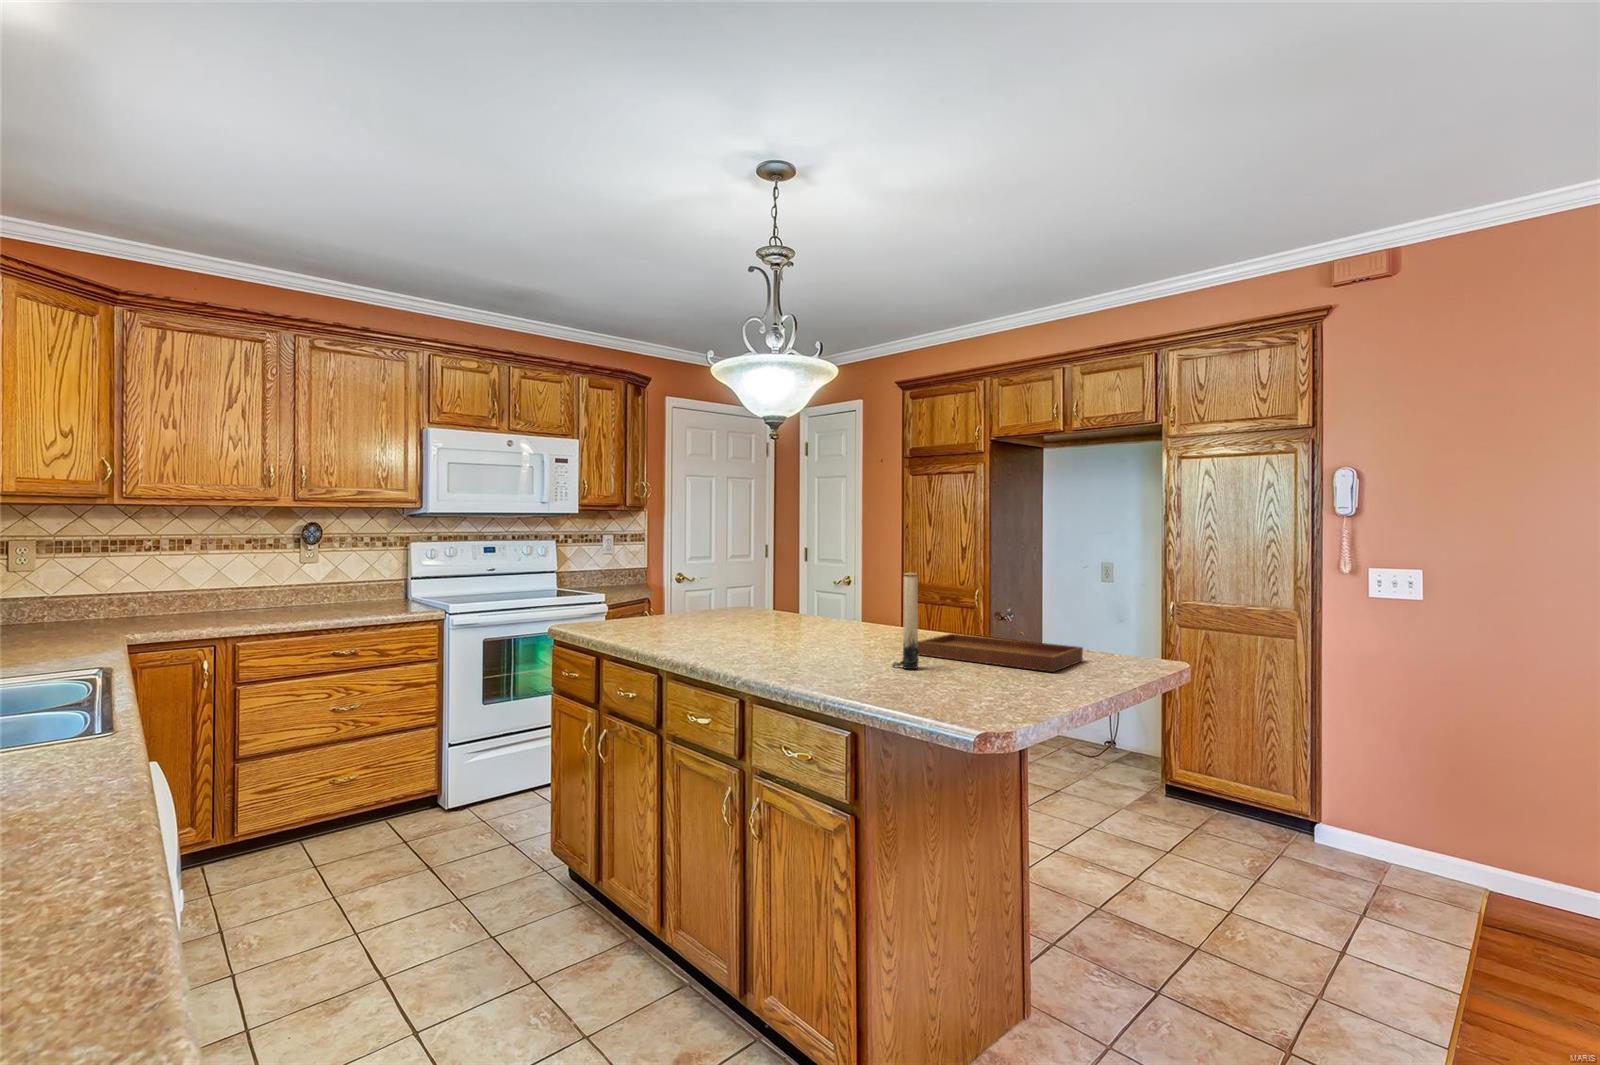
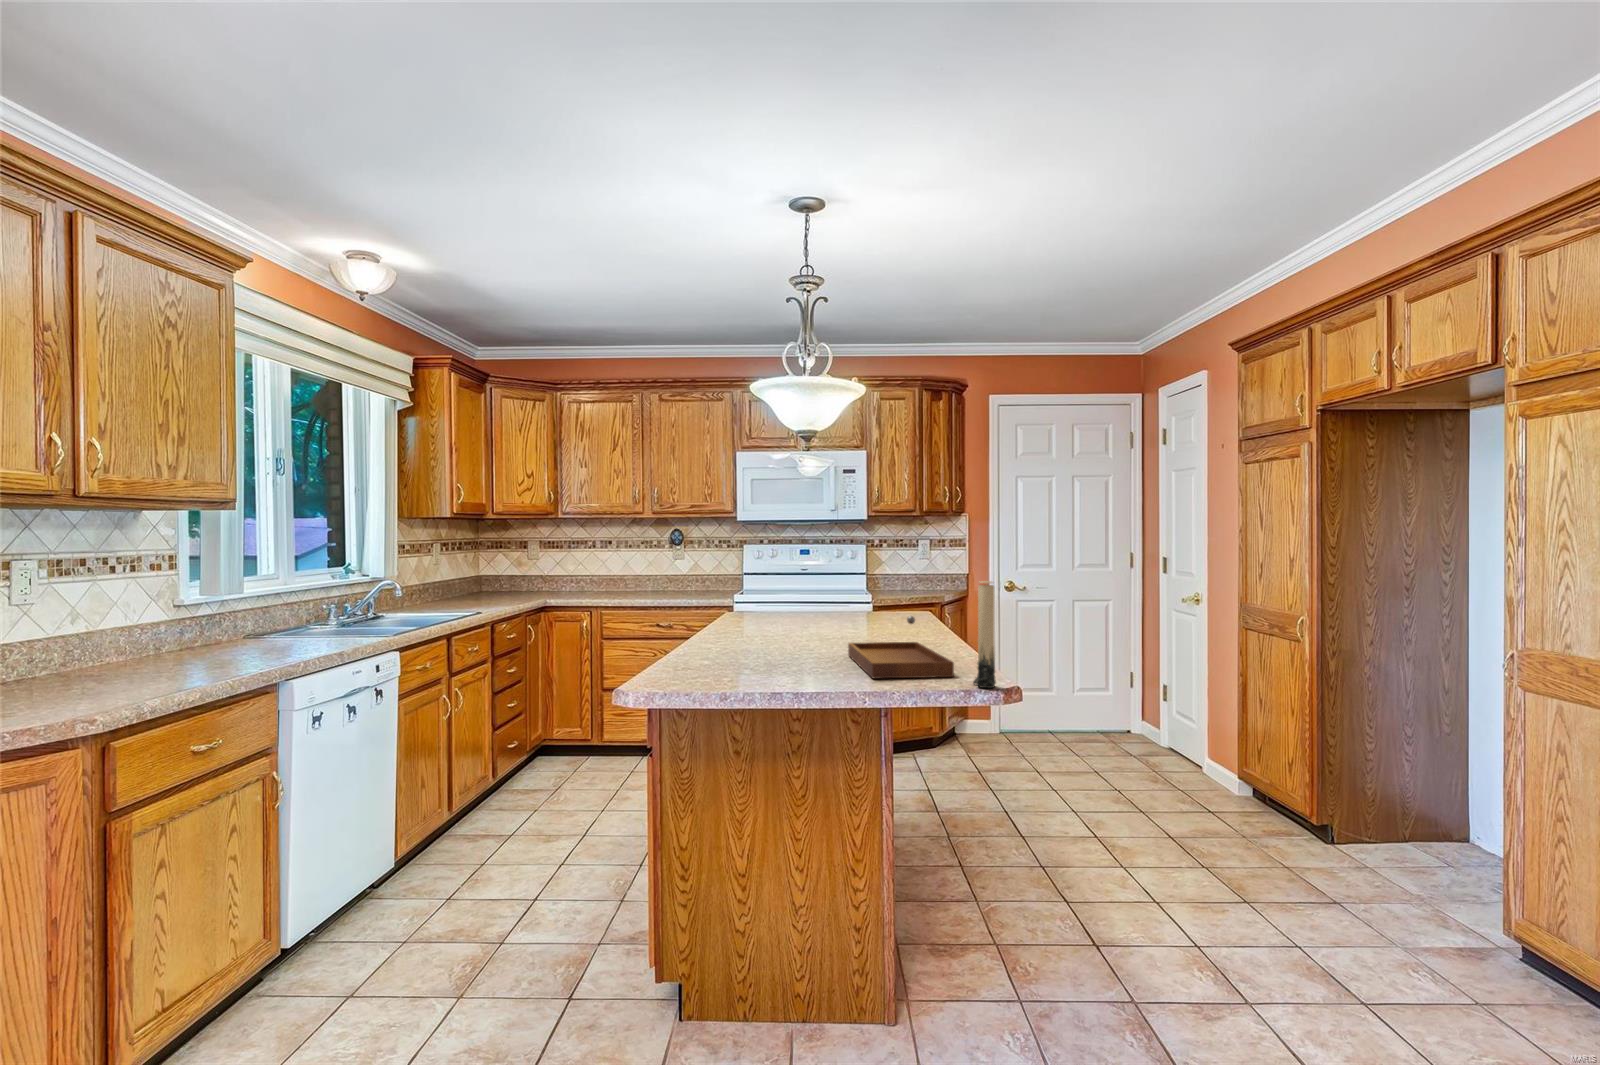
candle: present [893,573,919,669] -> present [973,581,996,688]

